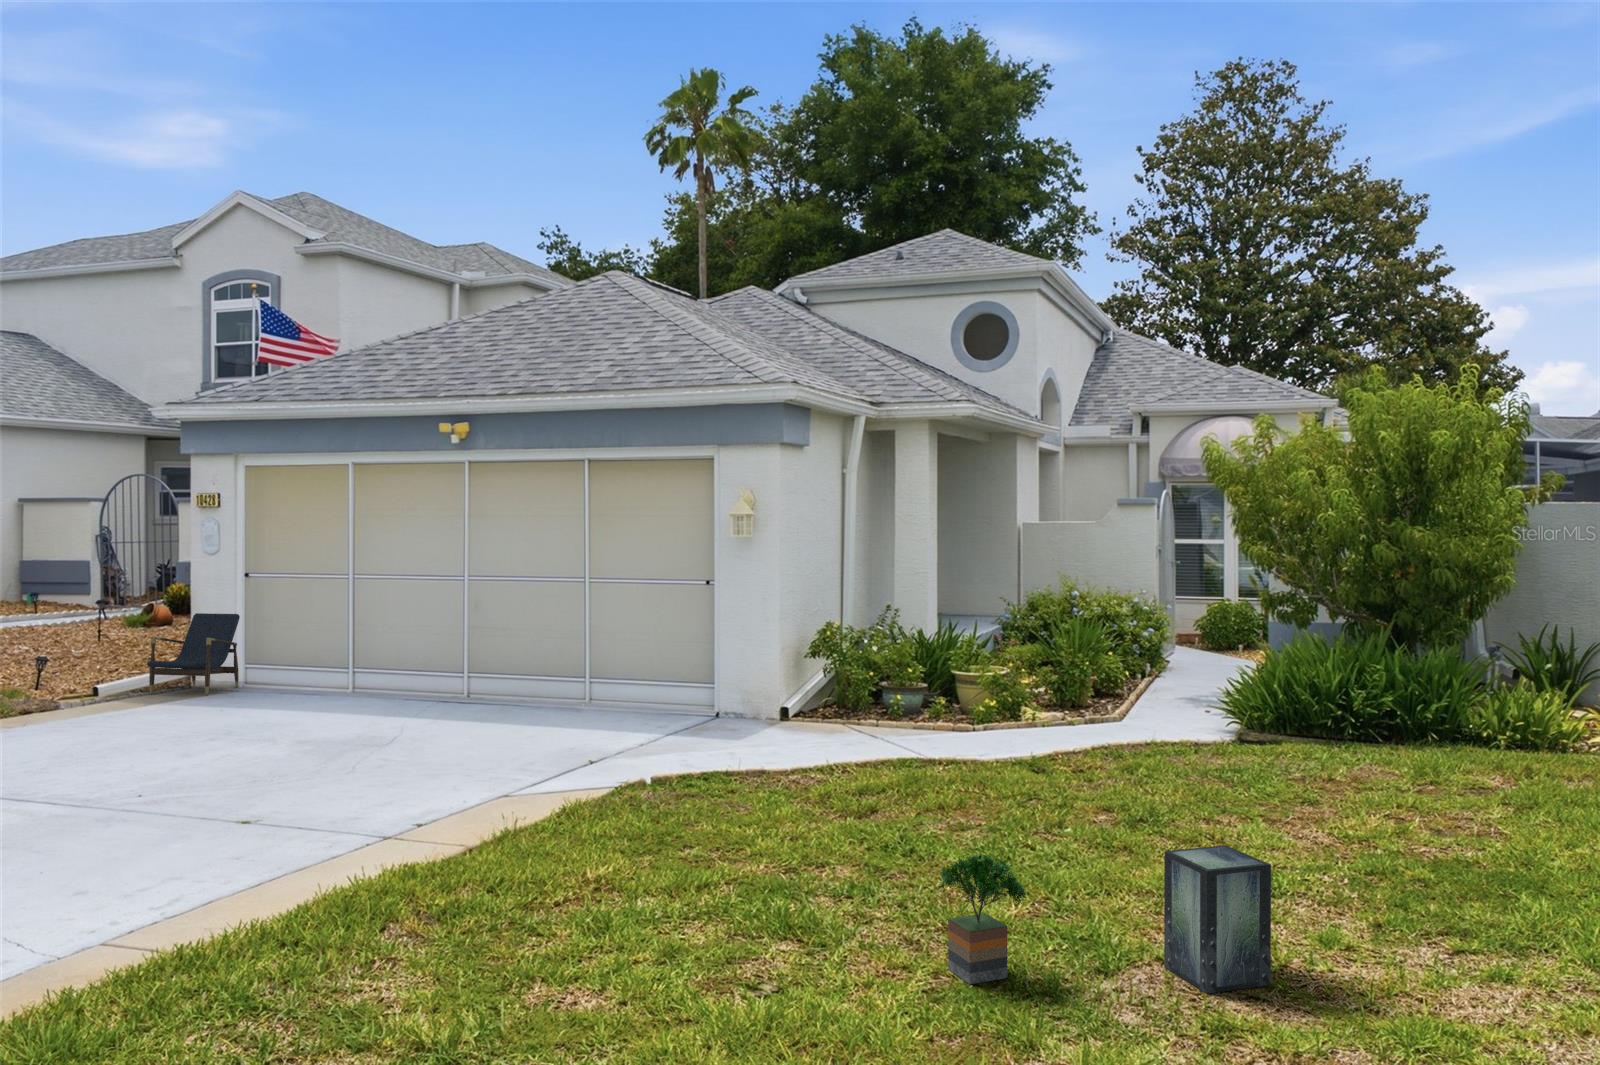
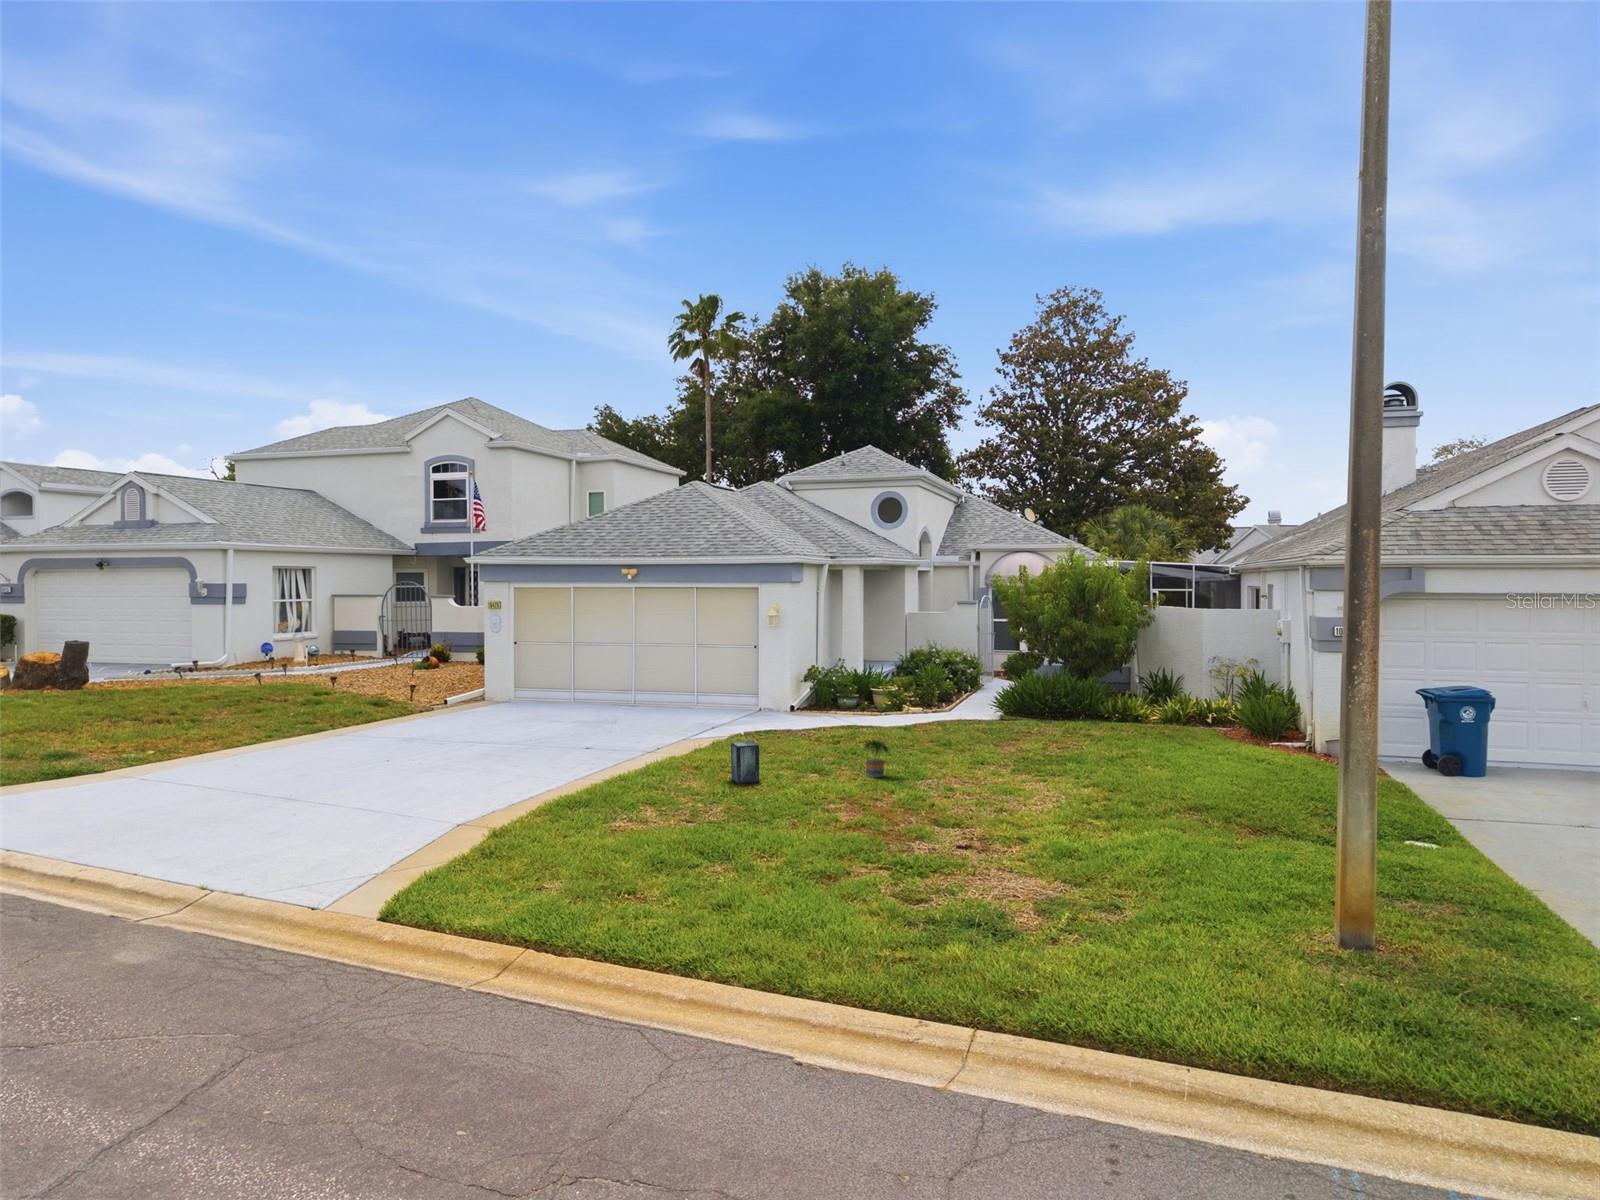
lounge chair: present [147,613,240,695] -> none [472,664,513,705]
storage box: present [1164,845,1271,994] -> present [731,741,759,784]

